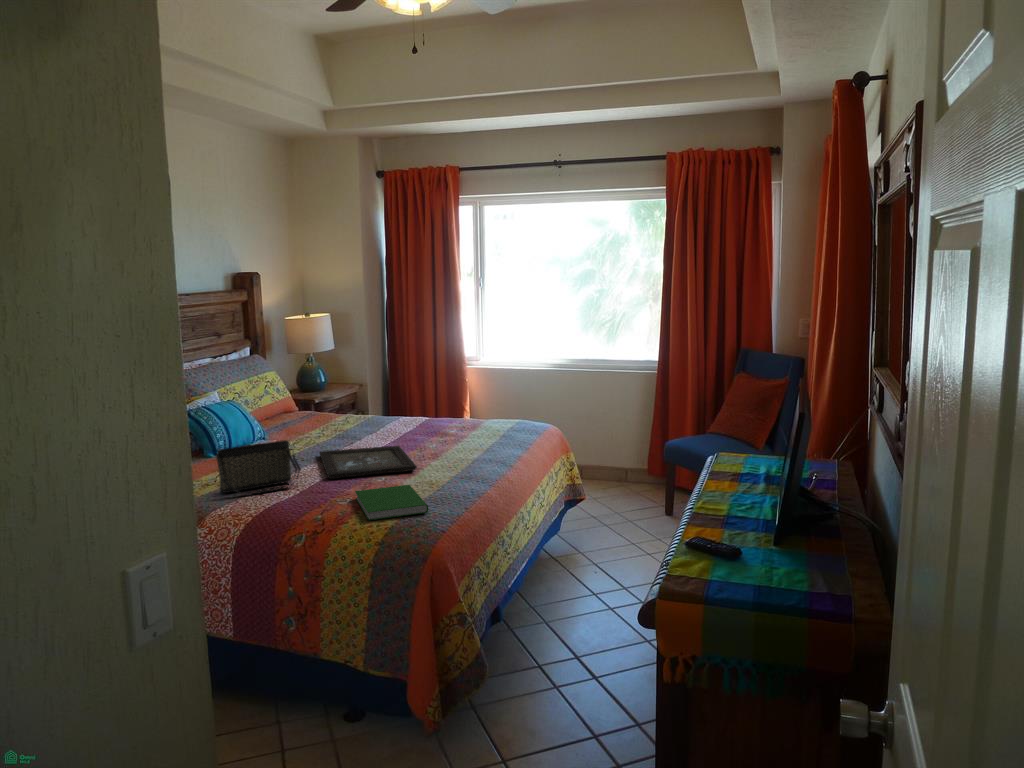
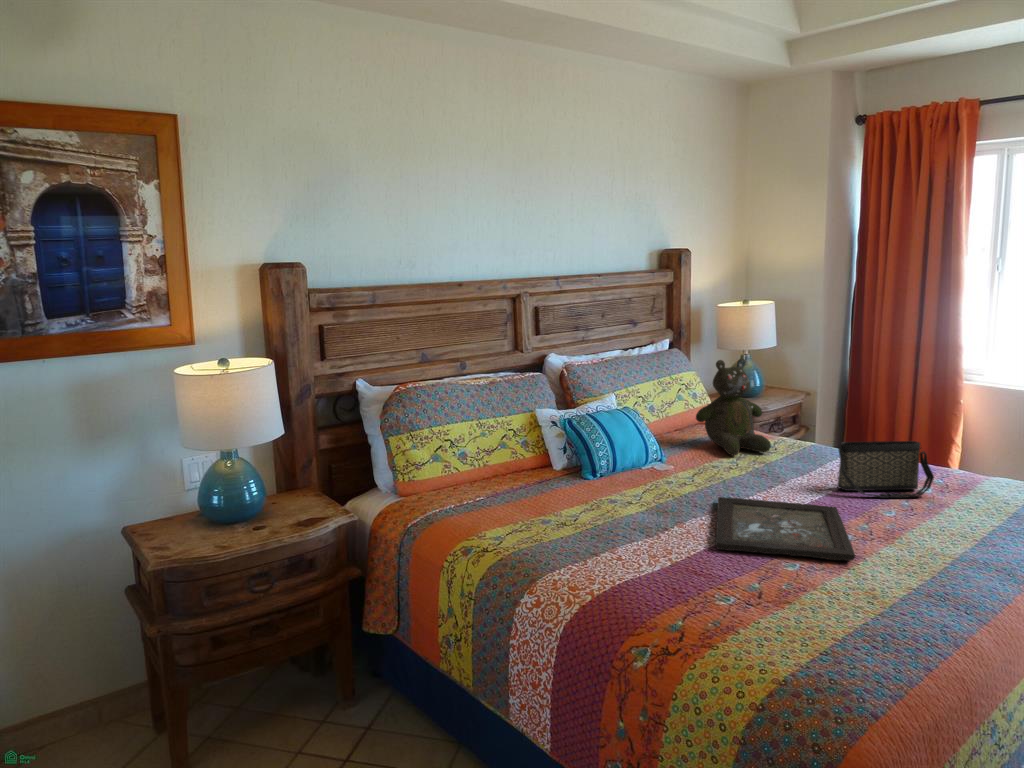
teddy bear: none [287,355,346,428] -> present [696,359,771,455]
handbag: present [216,440,300,494] -> present [838,441,934,498]
hardcover book: present [355,485,428,521] -> none [744,587,857,664]

